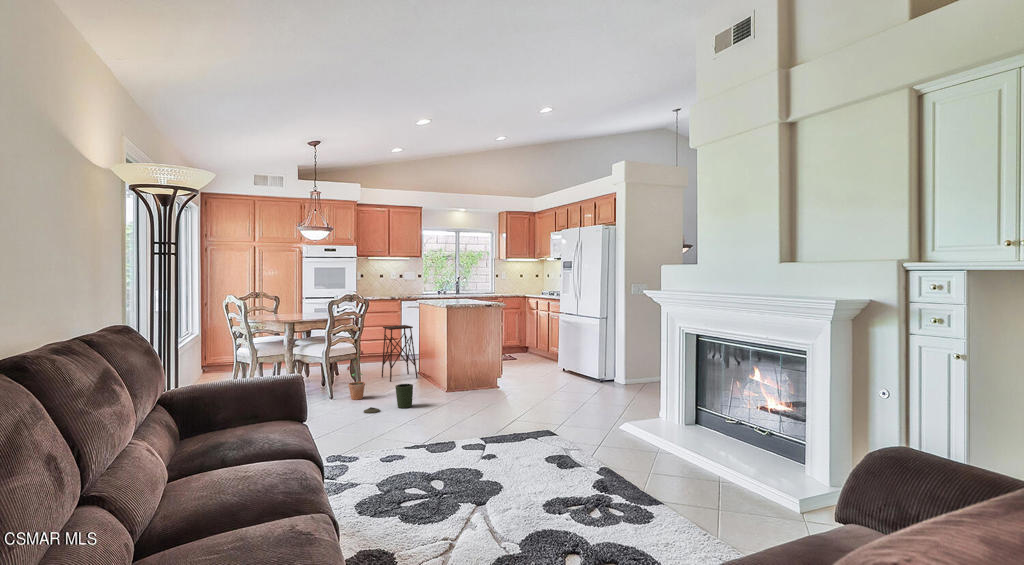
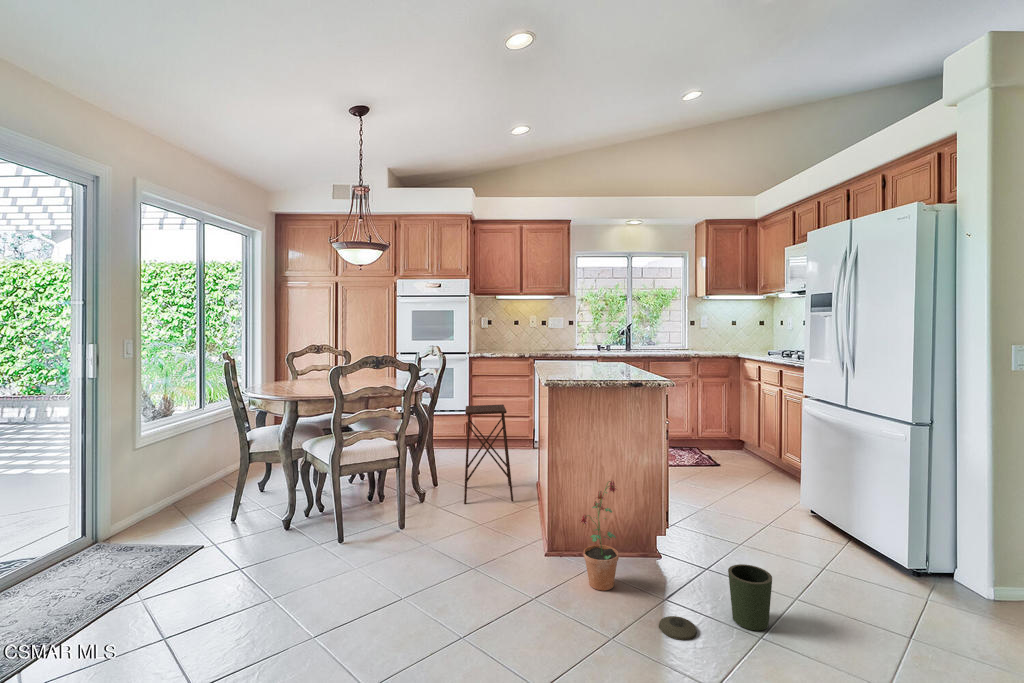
potted plant: present [347,351,365,400] -> present [581,481,619,591]
trash can: present [364,384,413,414] -> present [659,564,772,641]

